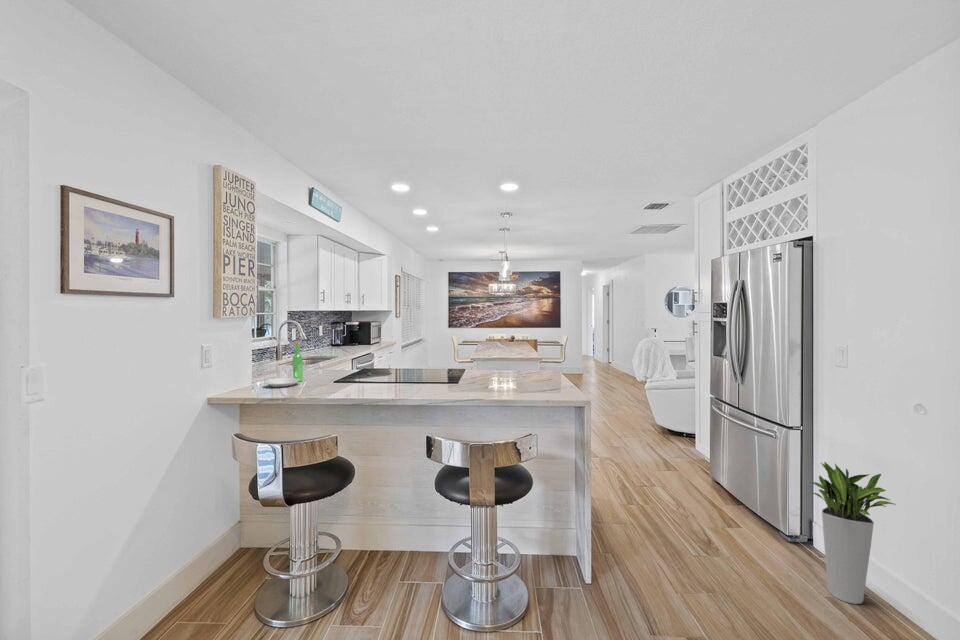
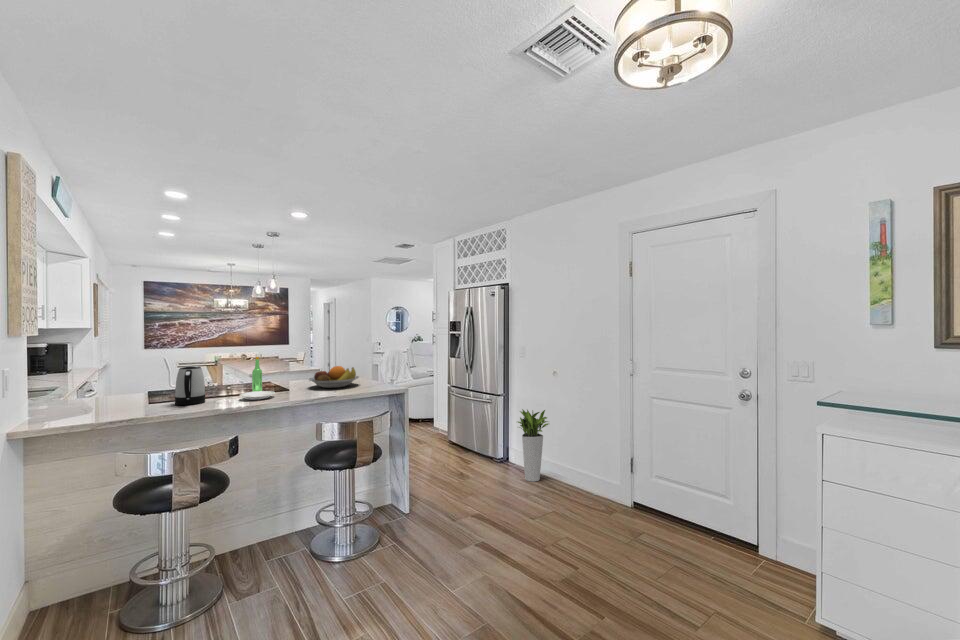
plate: present [265,343,303,387] -> present [240,357,275,400]
kettle: none [337,350,364,390] -> present [175,366,205,405]
fruit bowl: none [470,360,531,388] -> present [308,366,359,388]

